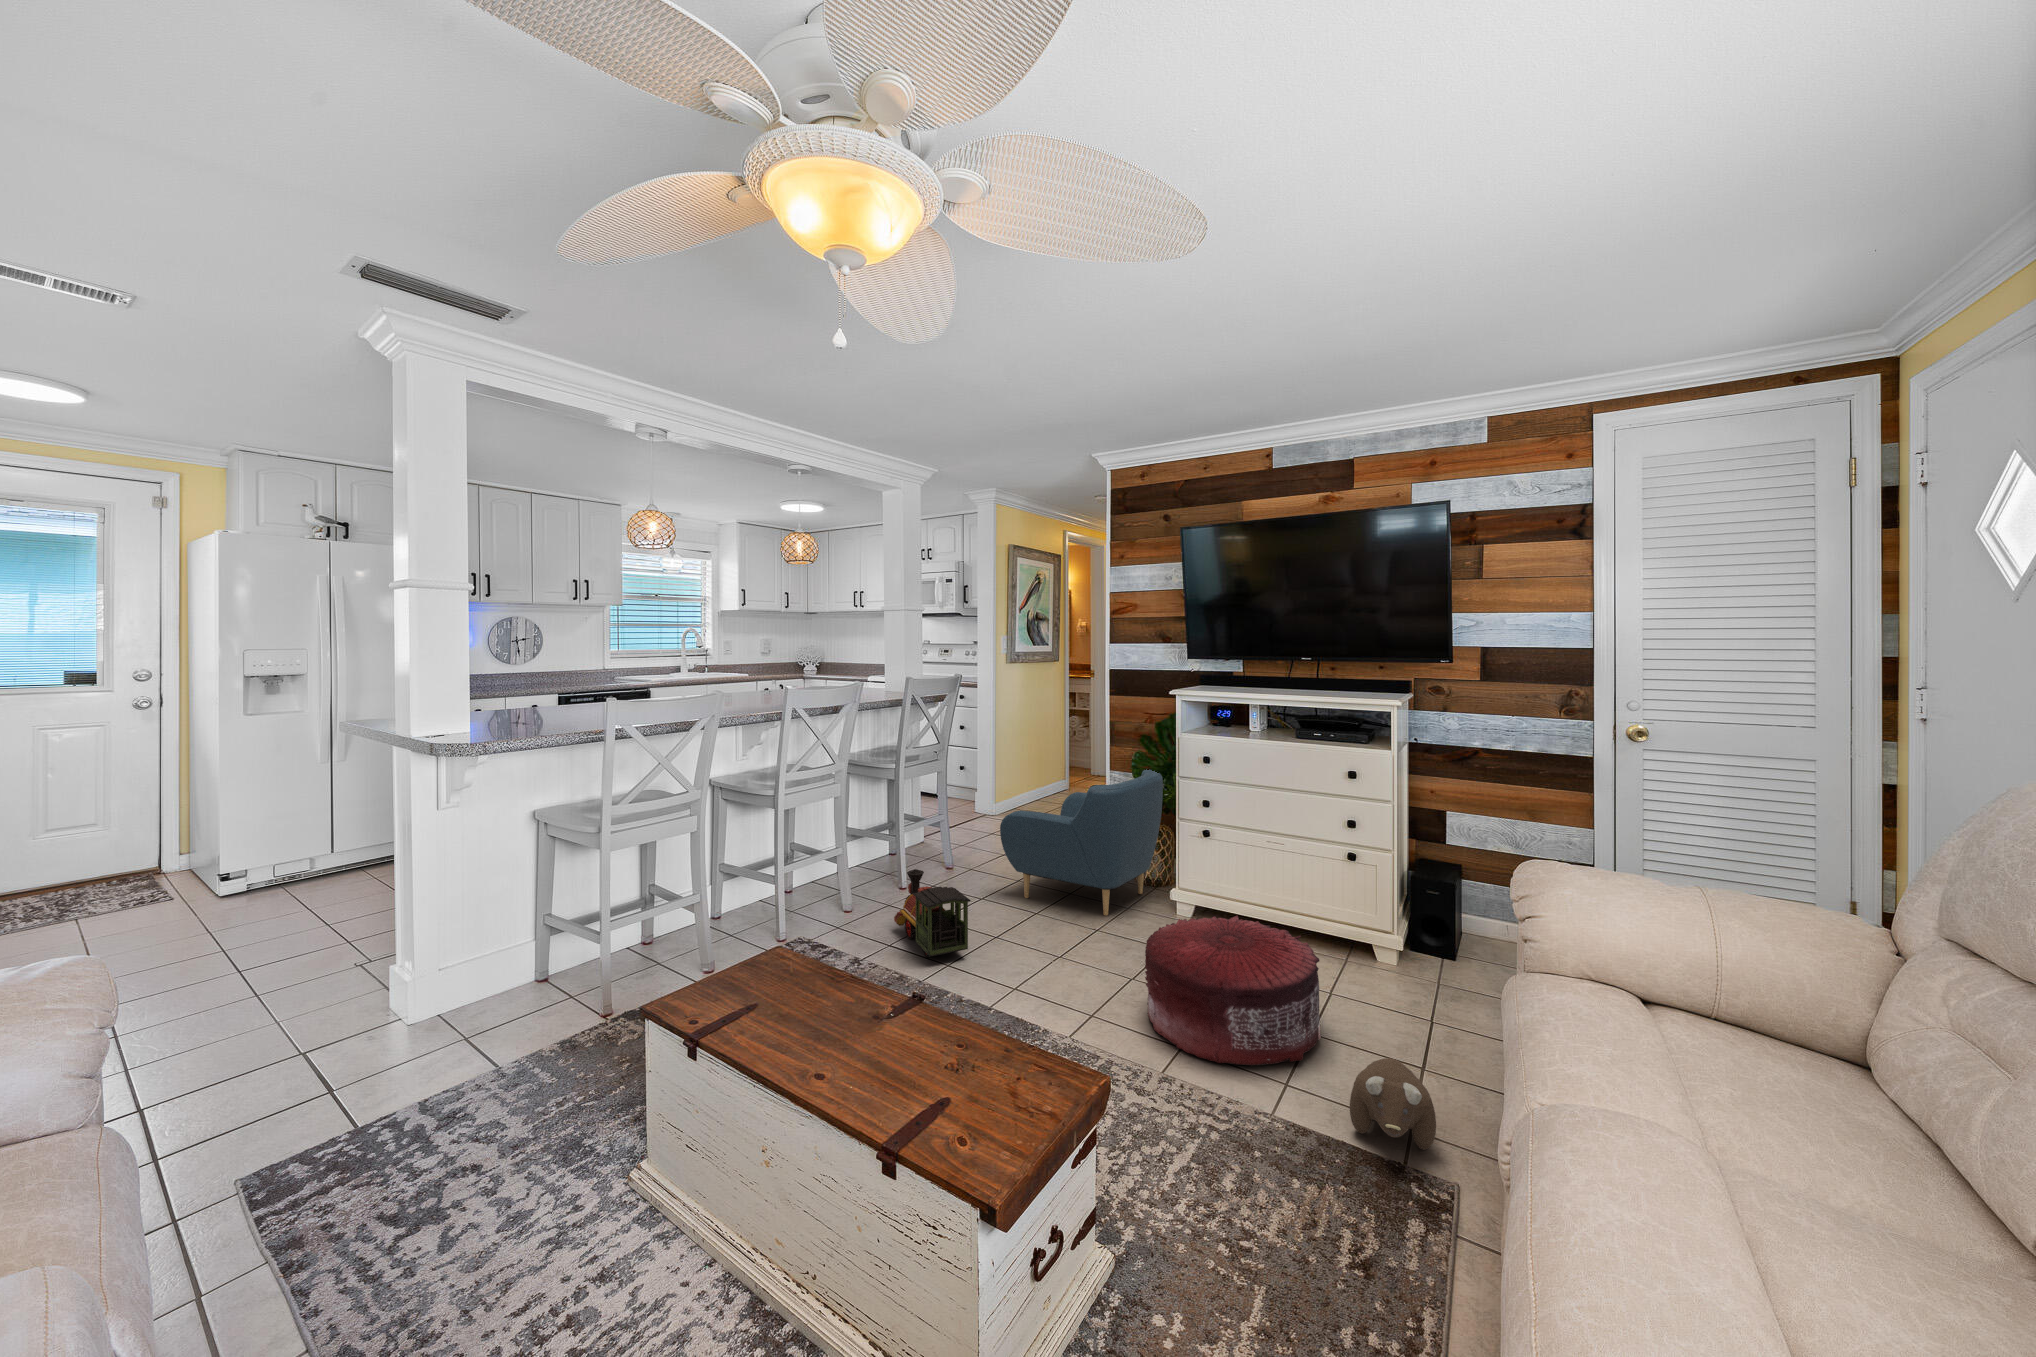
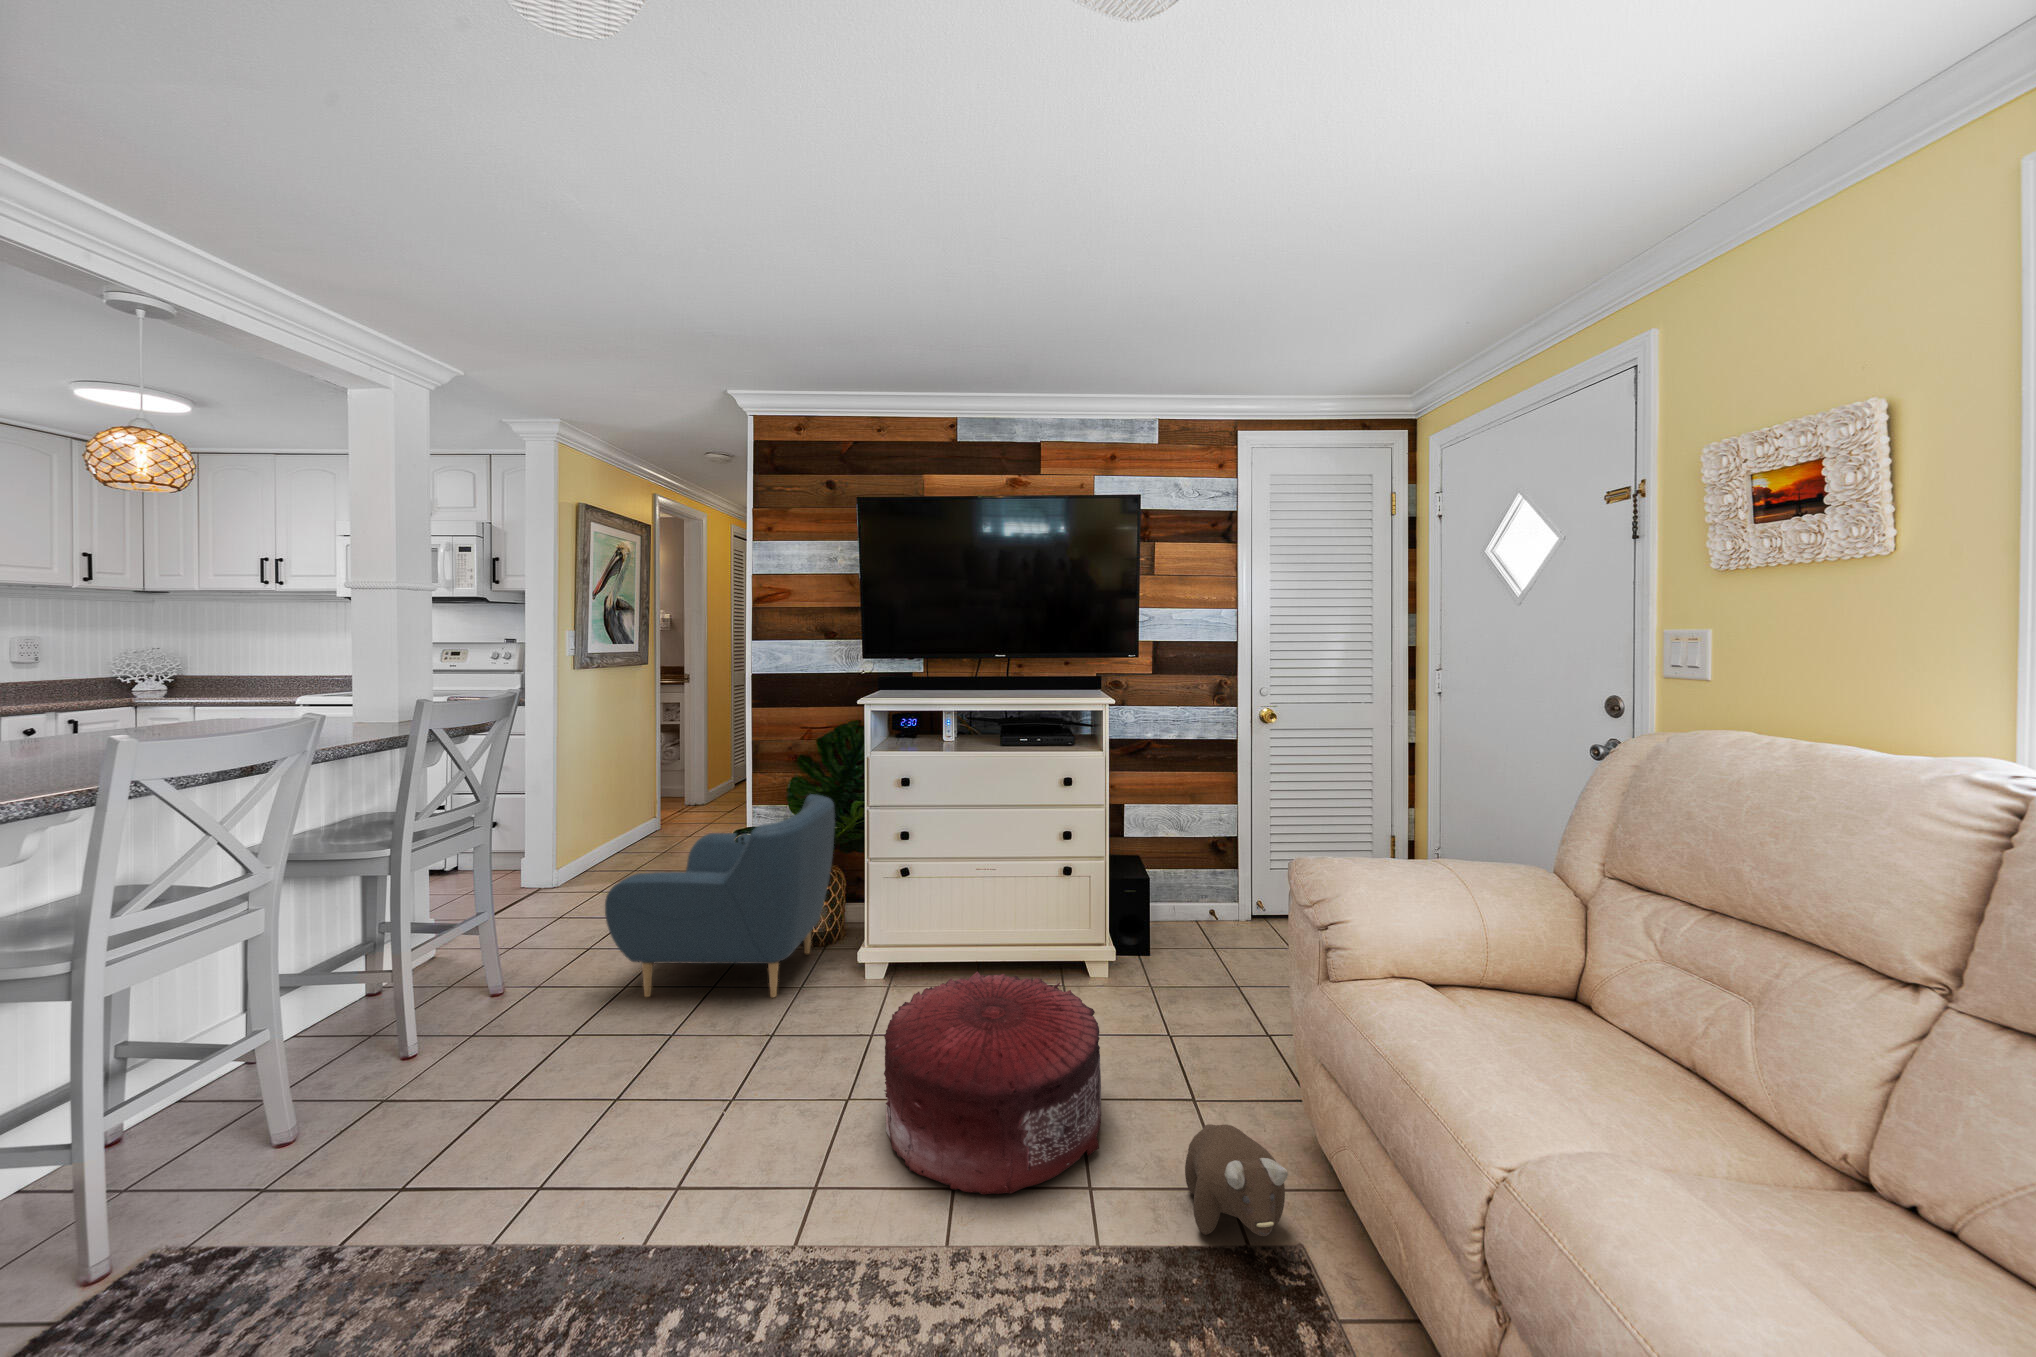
toy train: present [894,869,971,957] -> none [410,1004,579,1162]

